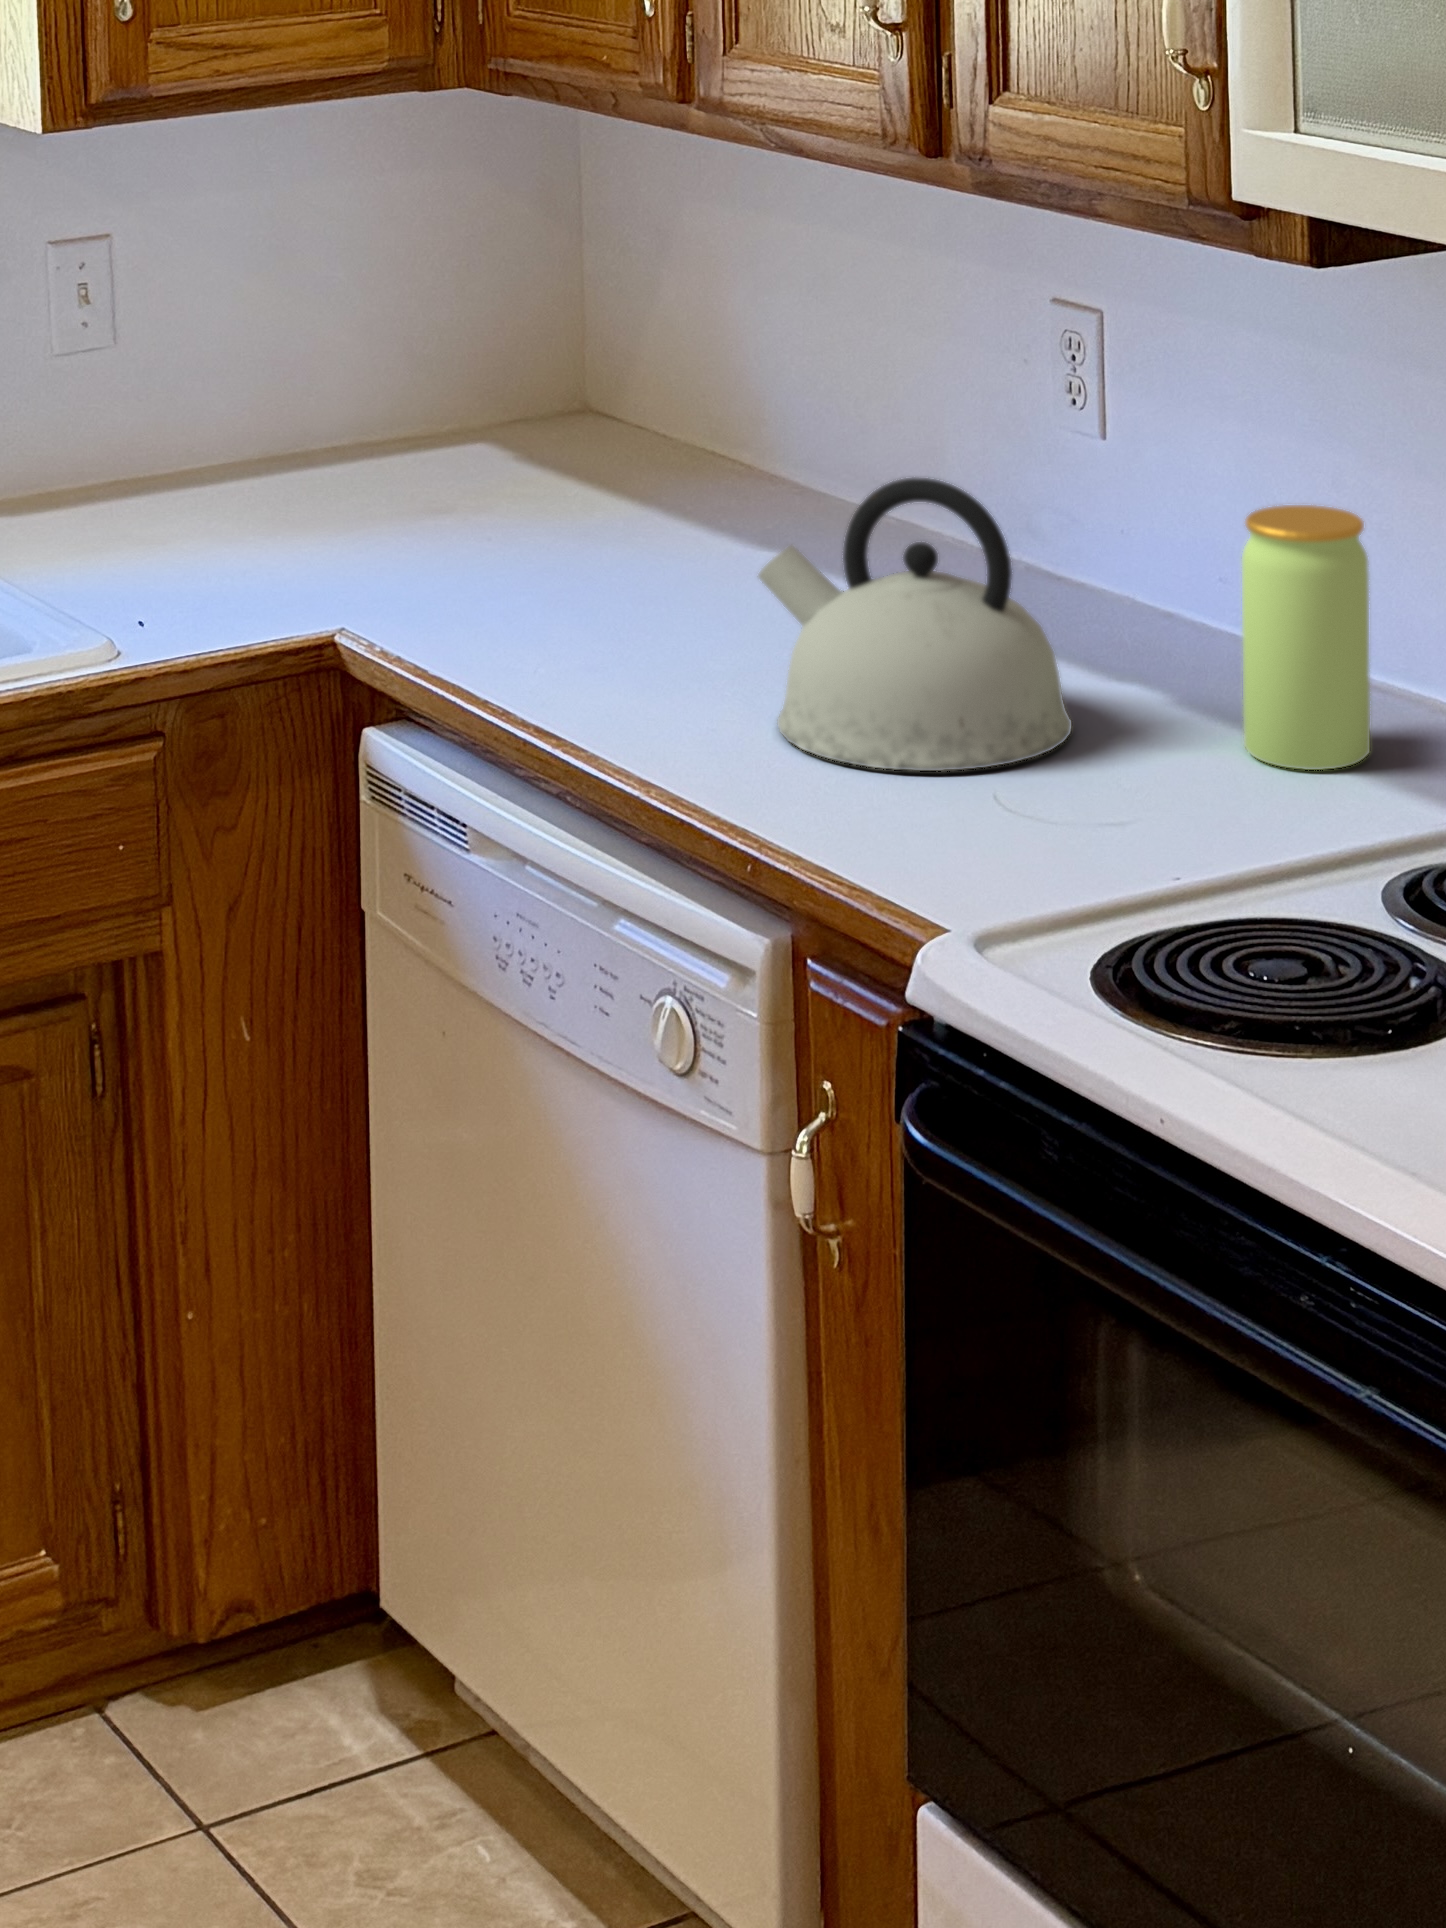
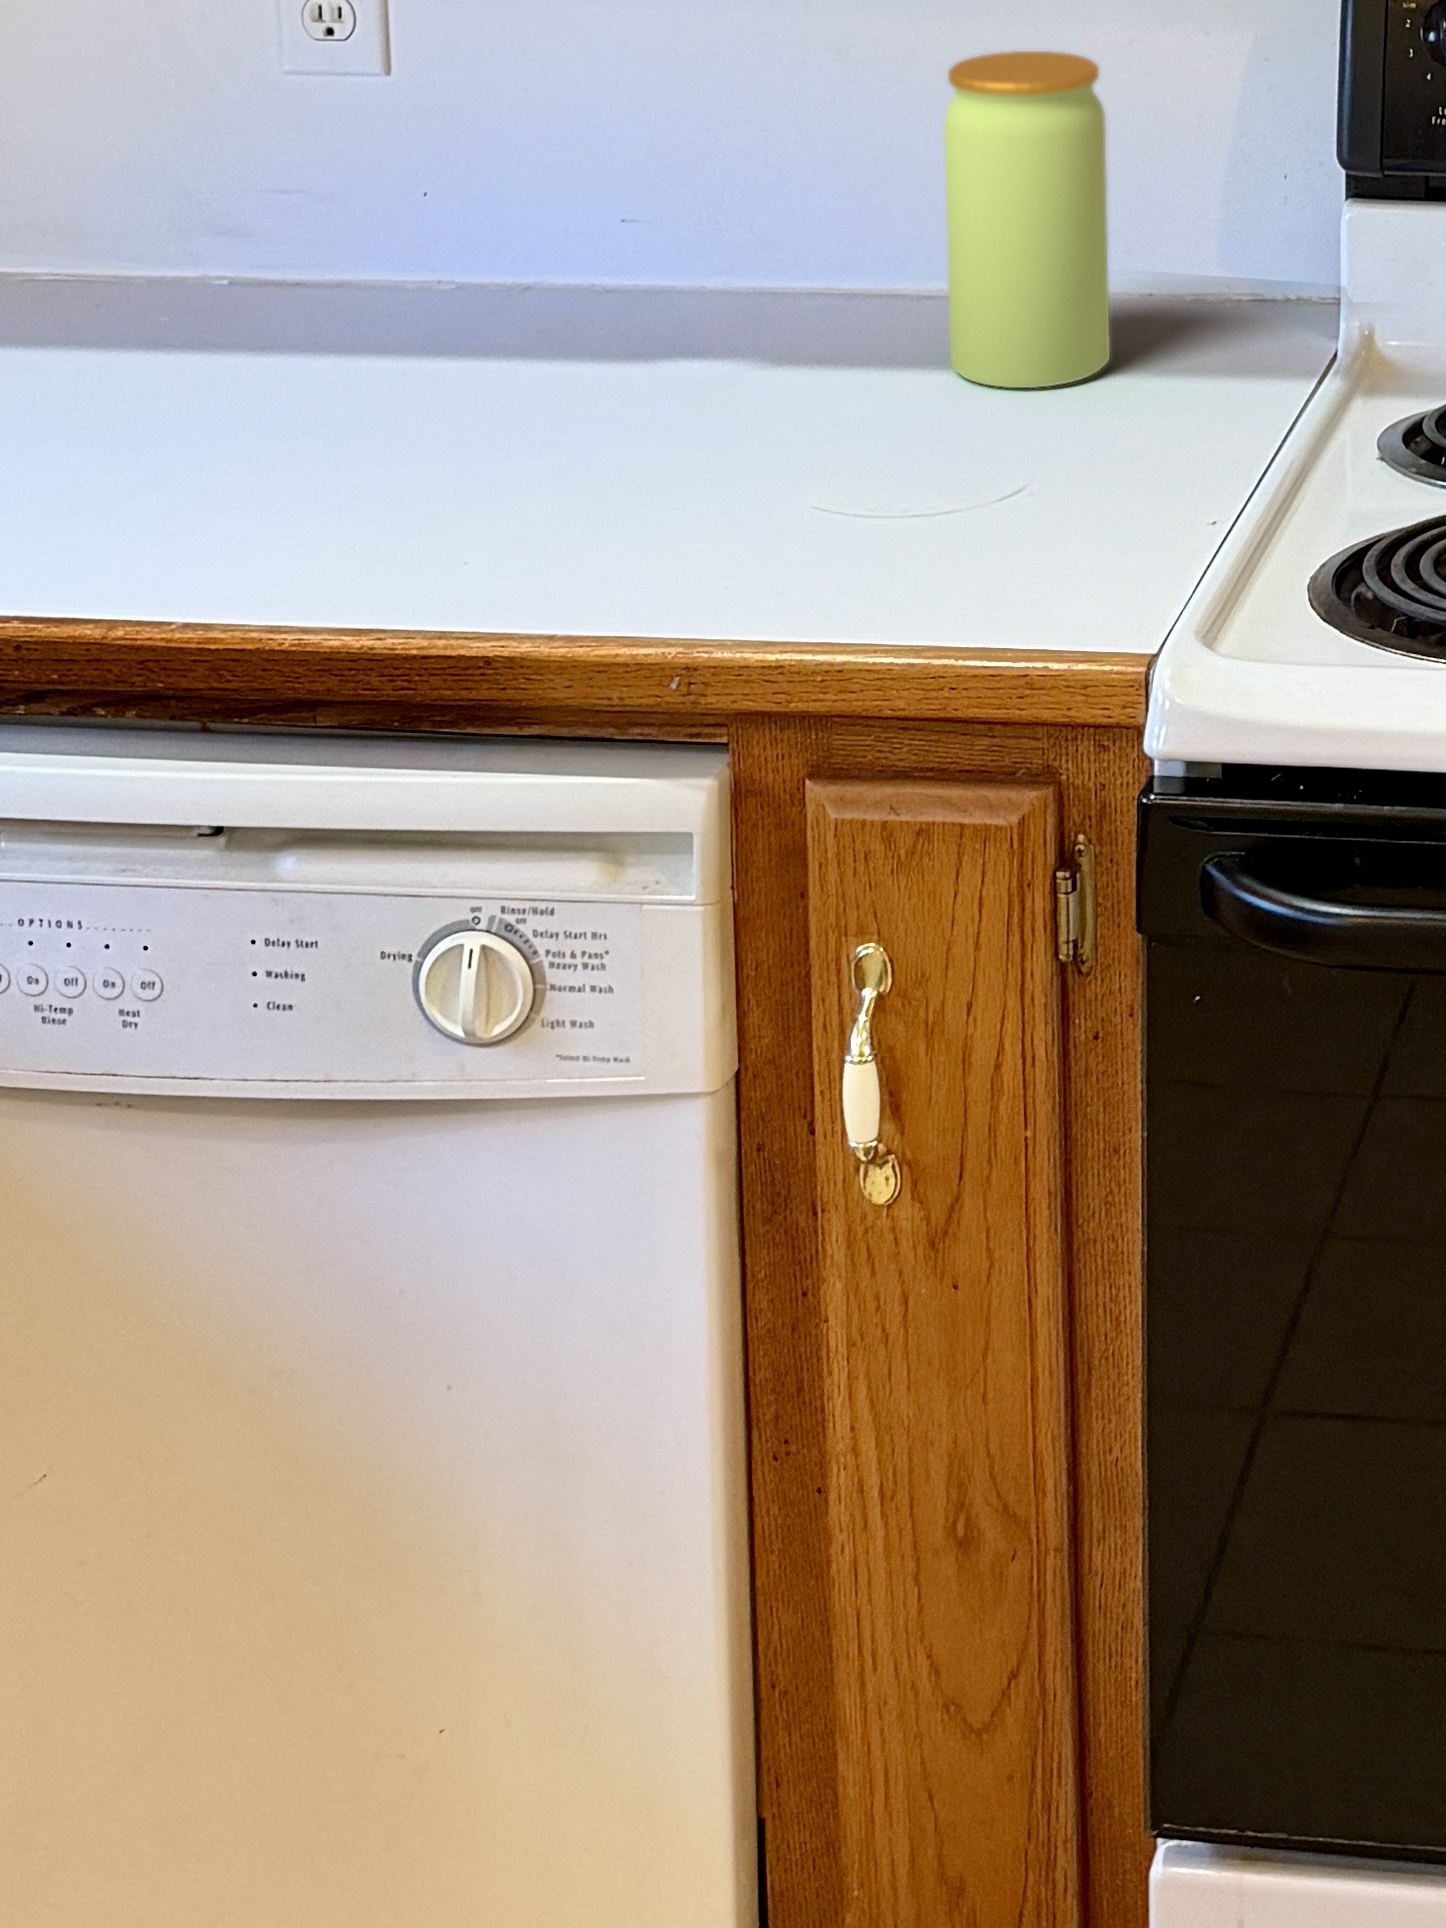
kettle: present [759,478,1072,771] -> none [293,108,781,538]

